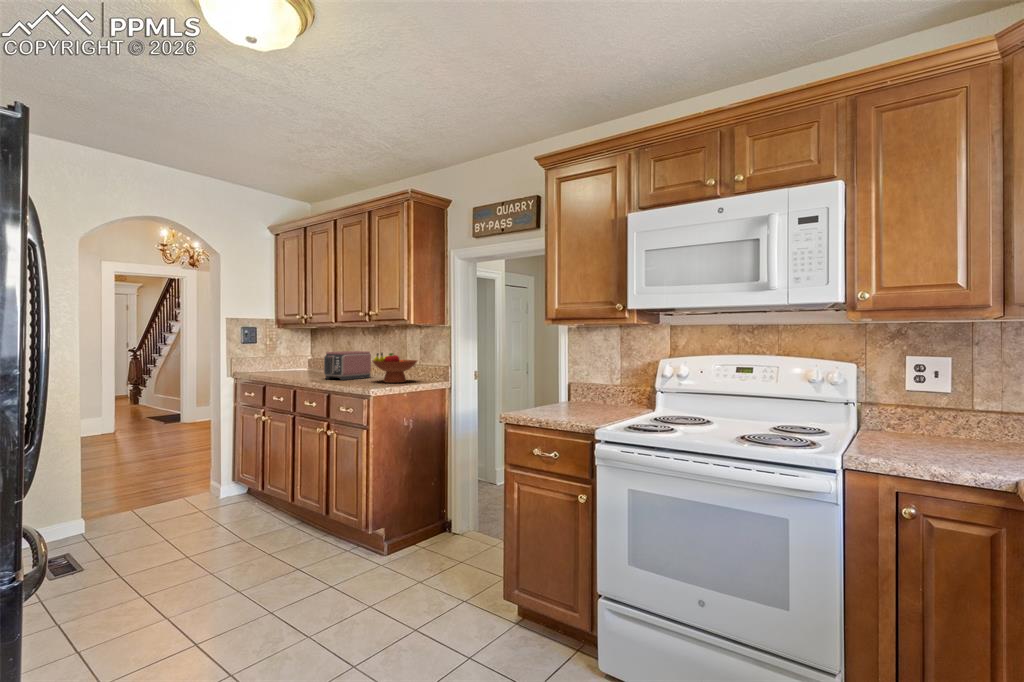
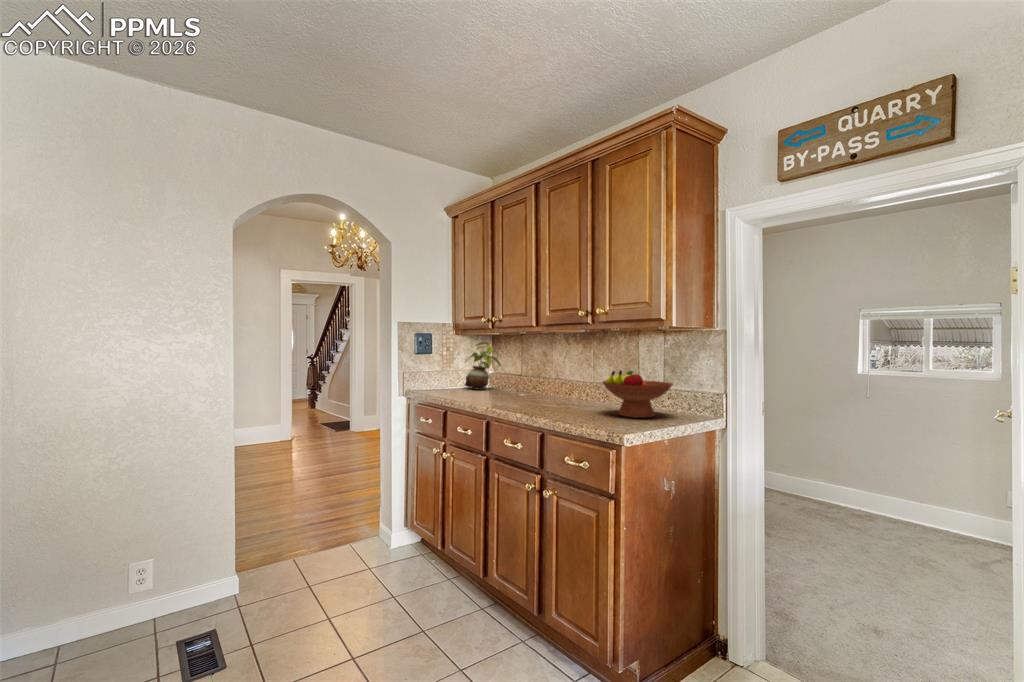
potted plant: none [286,334,318,372] -> present [464,342,501,390]
toaster: present [324,351,371,380] -> none [525,365,585,408]

